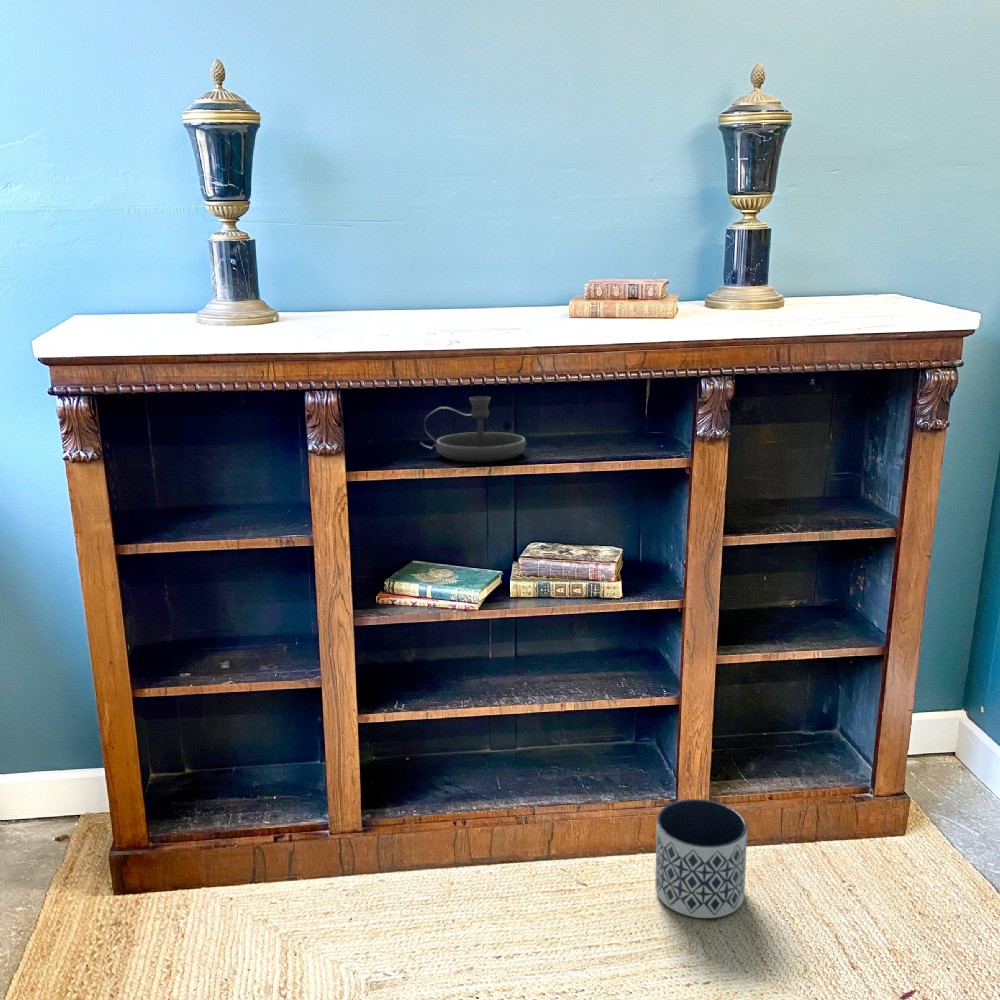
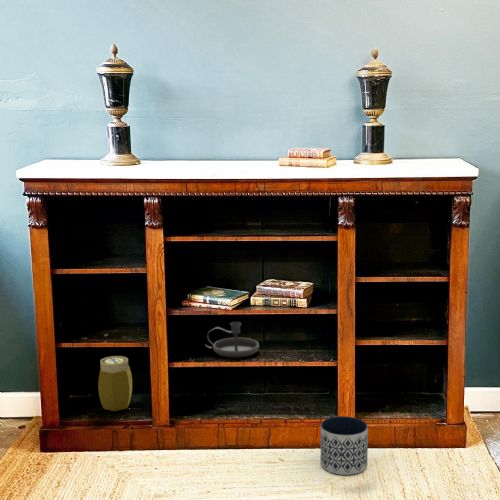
candlestick: present [421,397,526,462] -> present [205,322,259,358]
jar: none [220,695,284,803] -> present [98,356,132,411]

